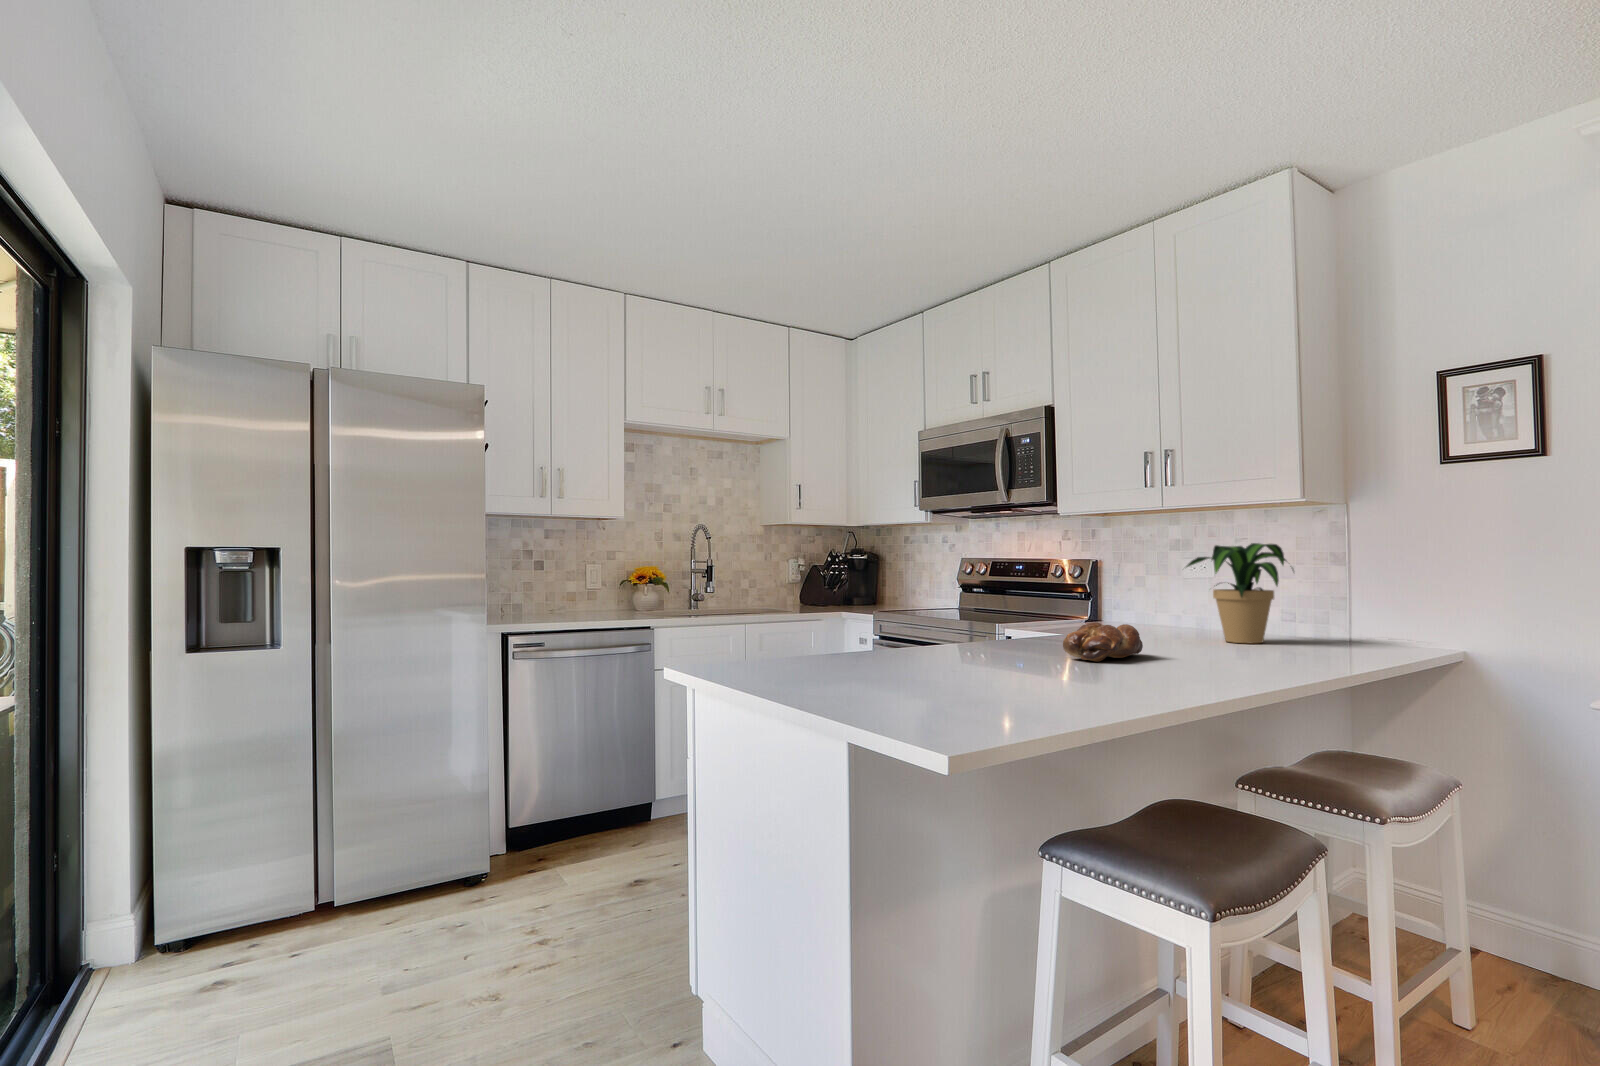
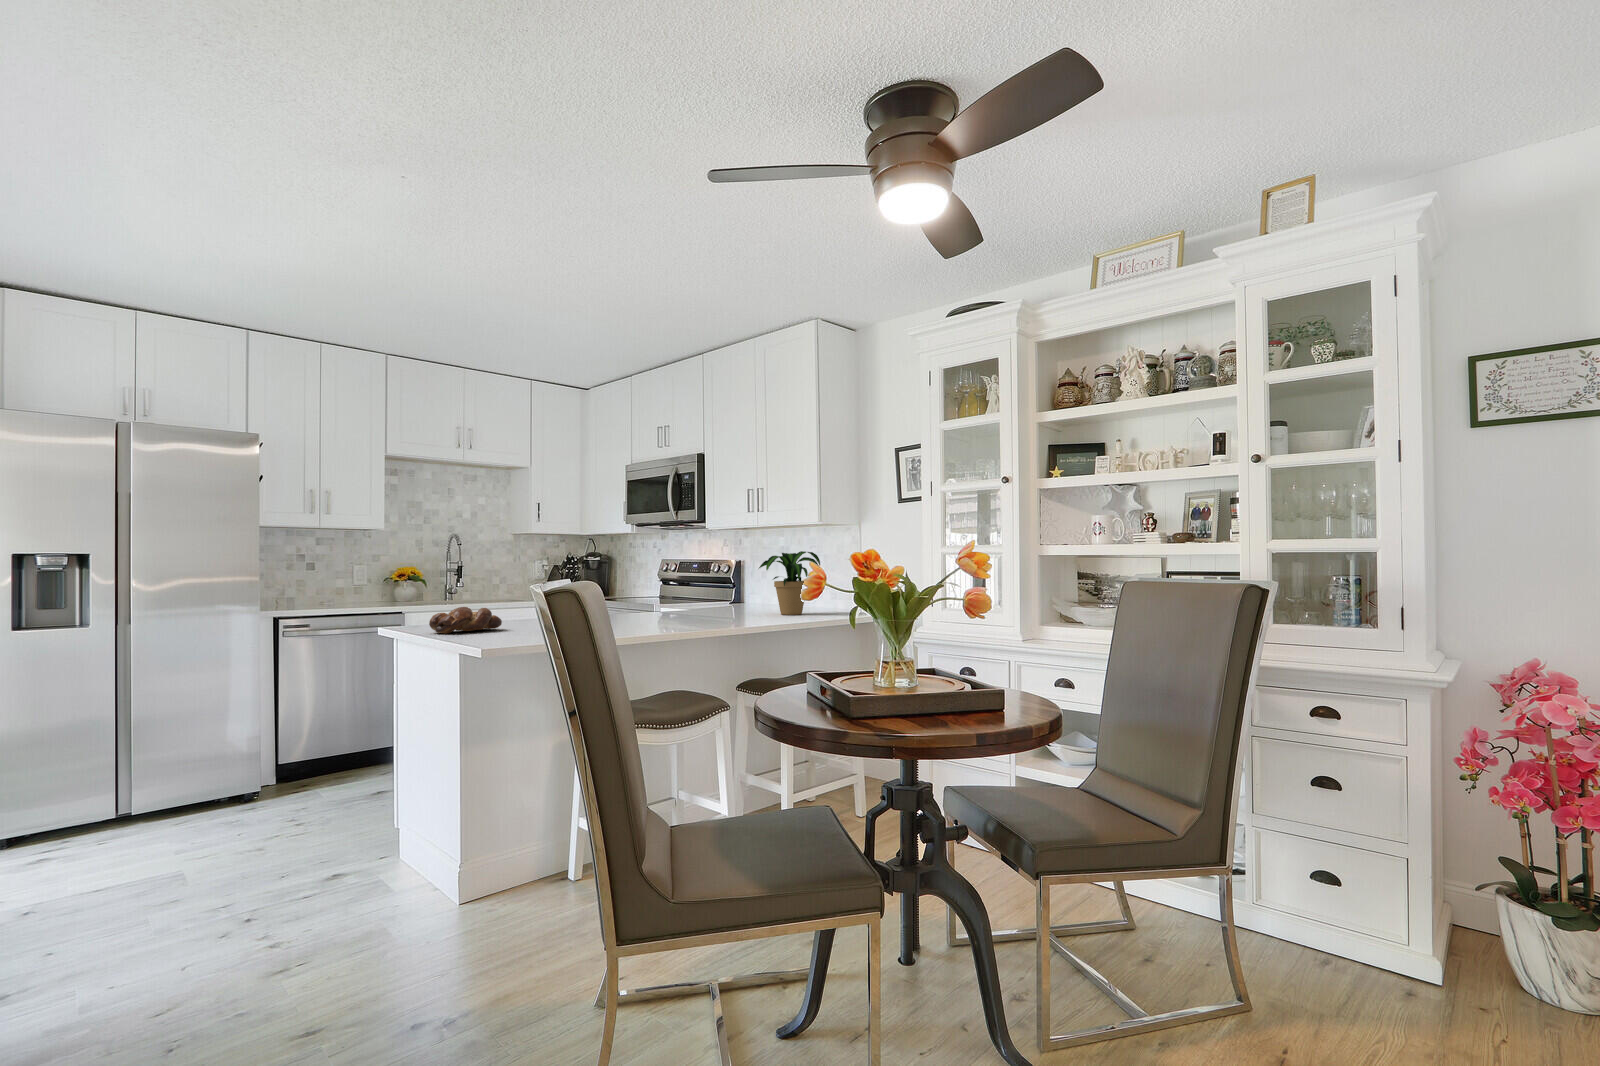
bread loaf: present [1063,622,1143,661] -> present [429,607,502,634]

